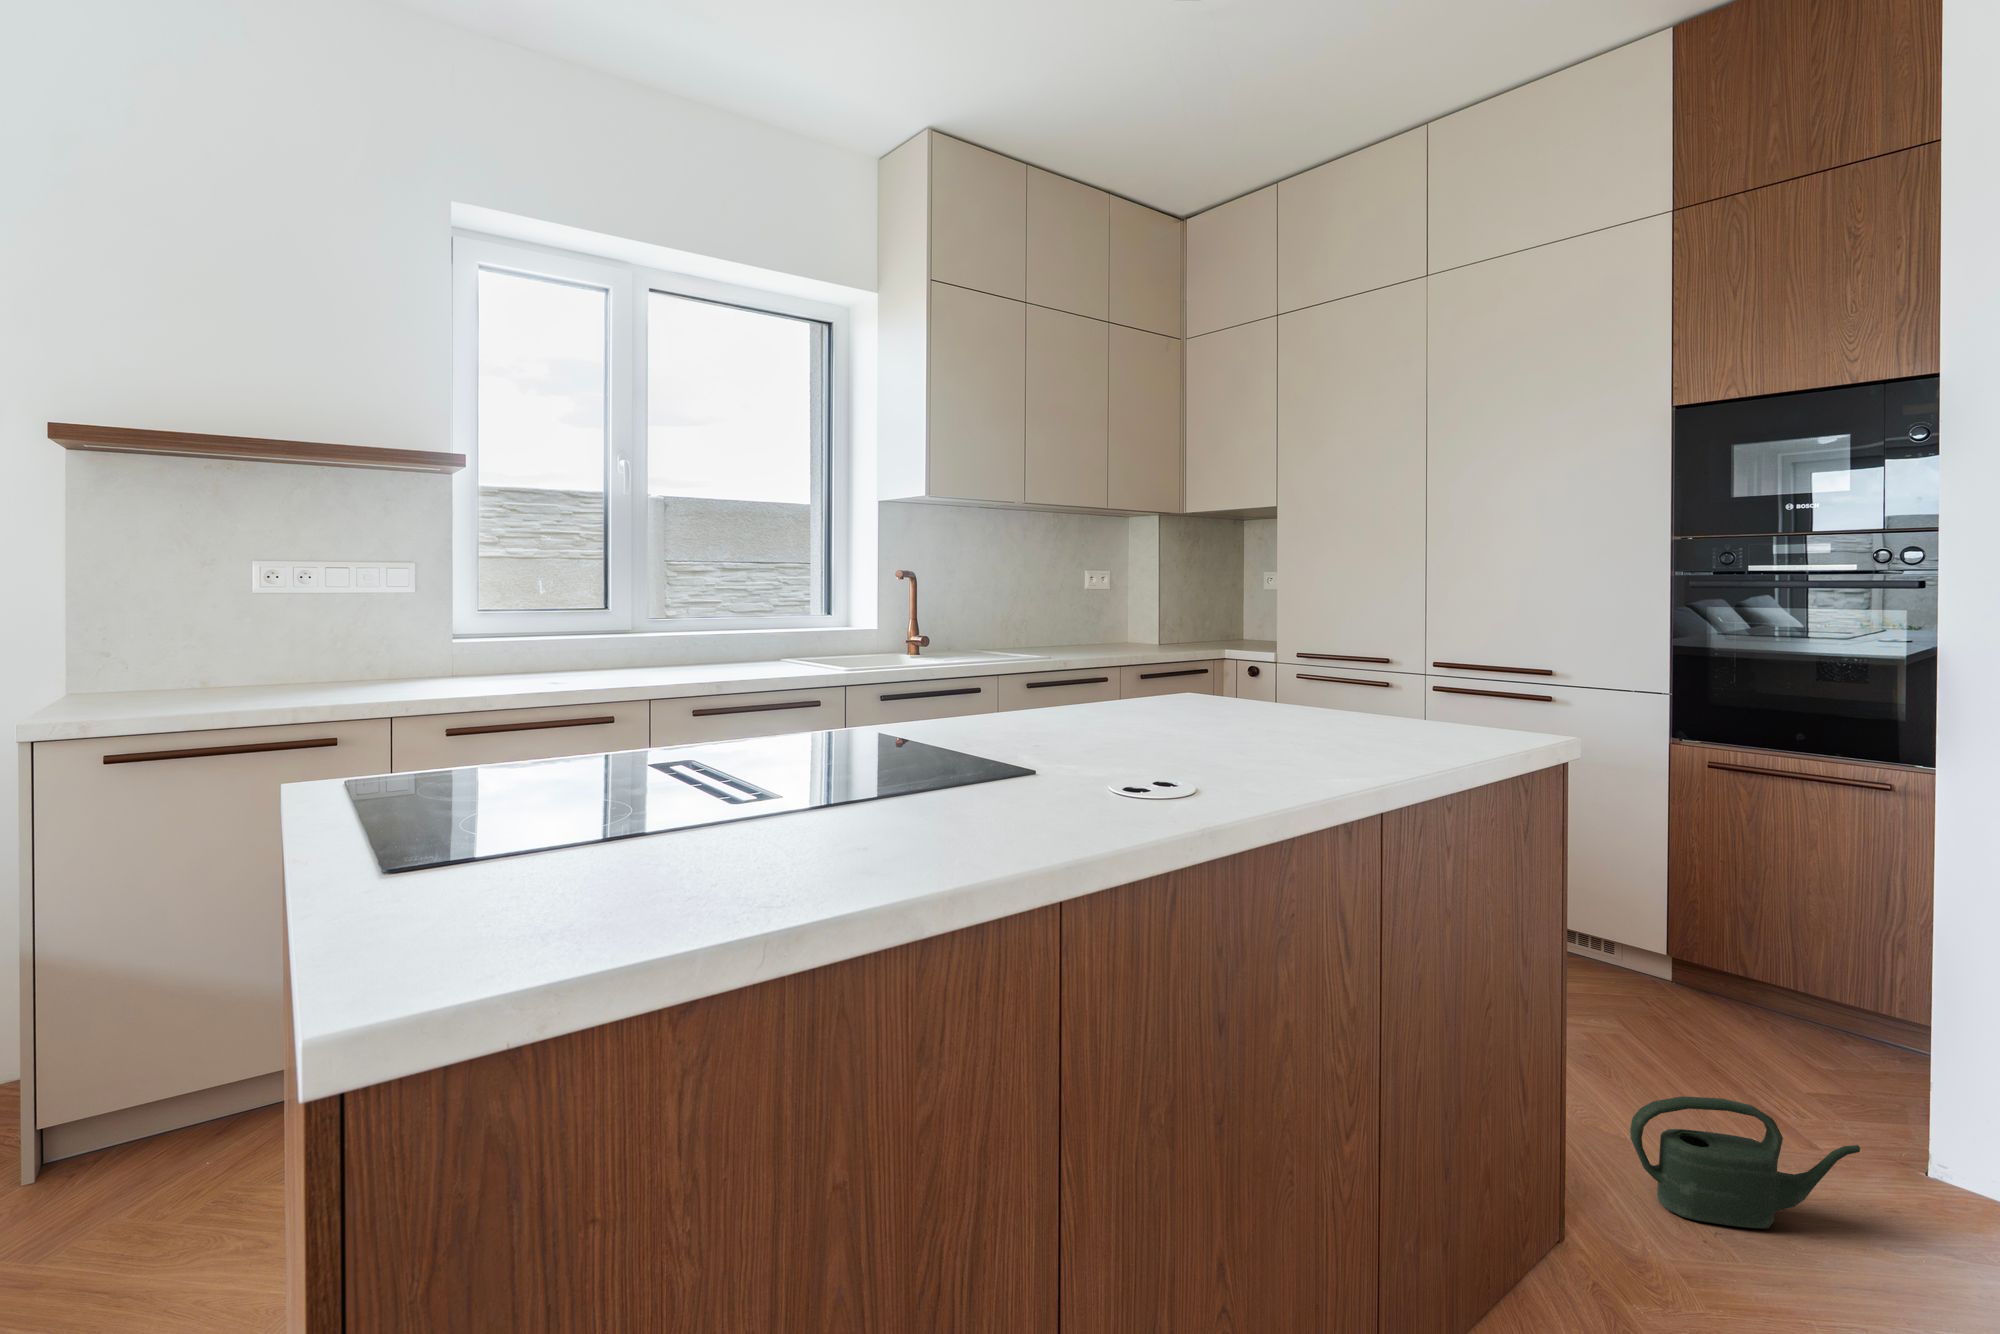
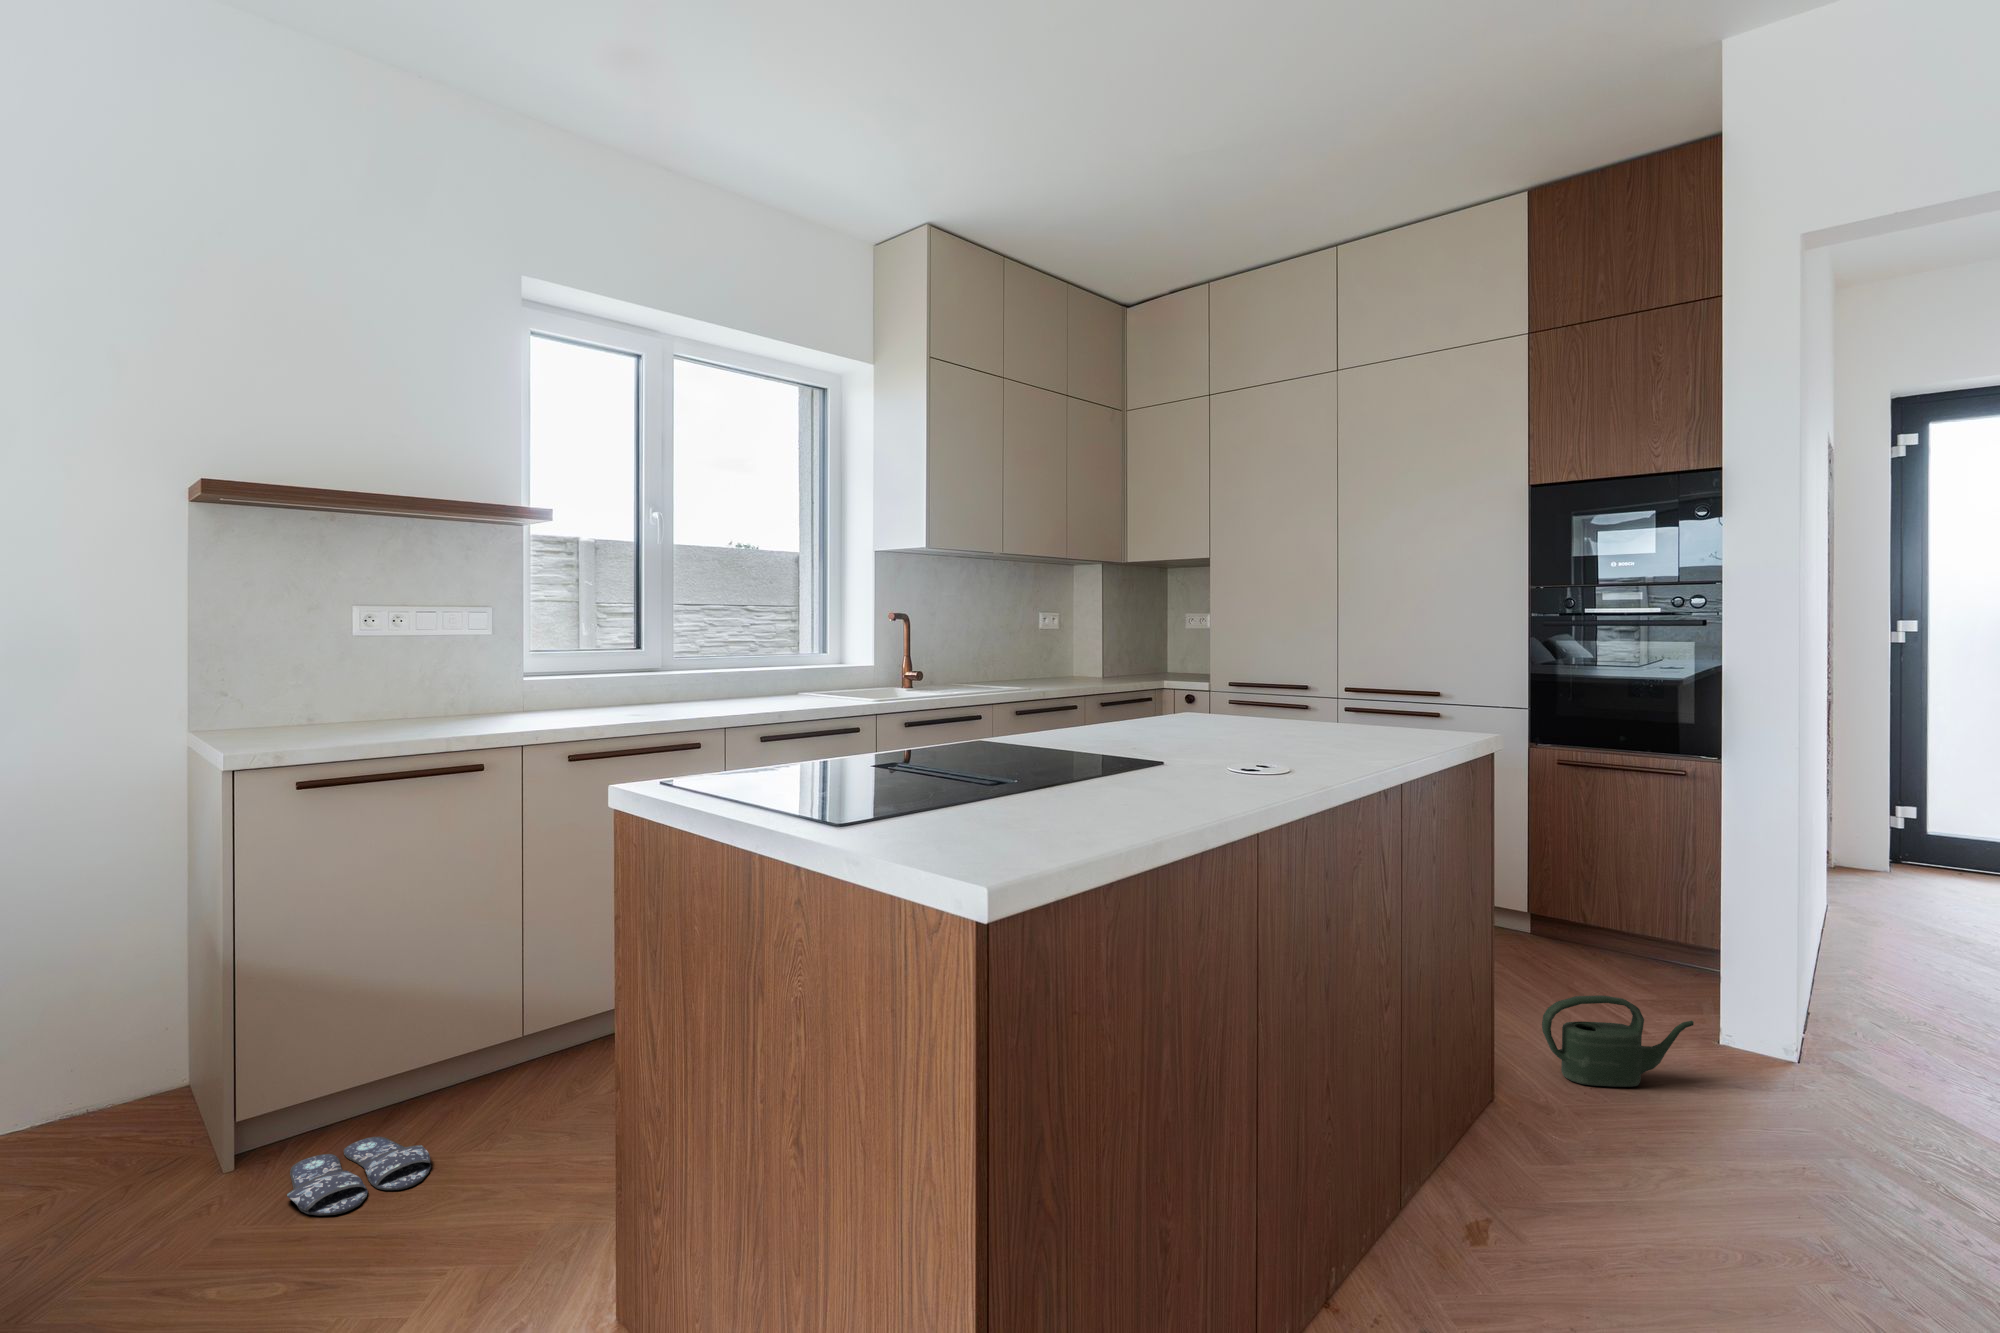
slippers: none [63,1152,240,1254] -> present [287,1137,431,1215]

